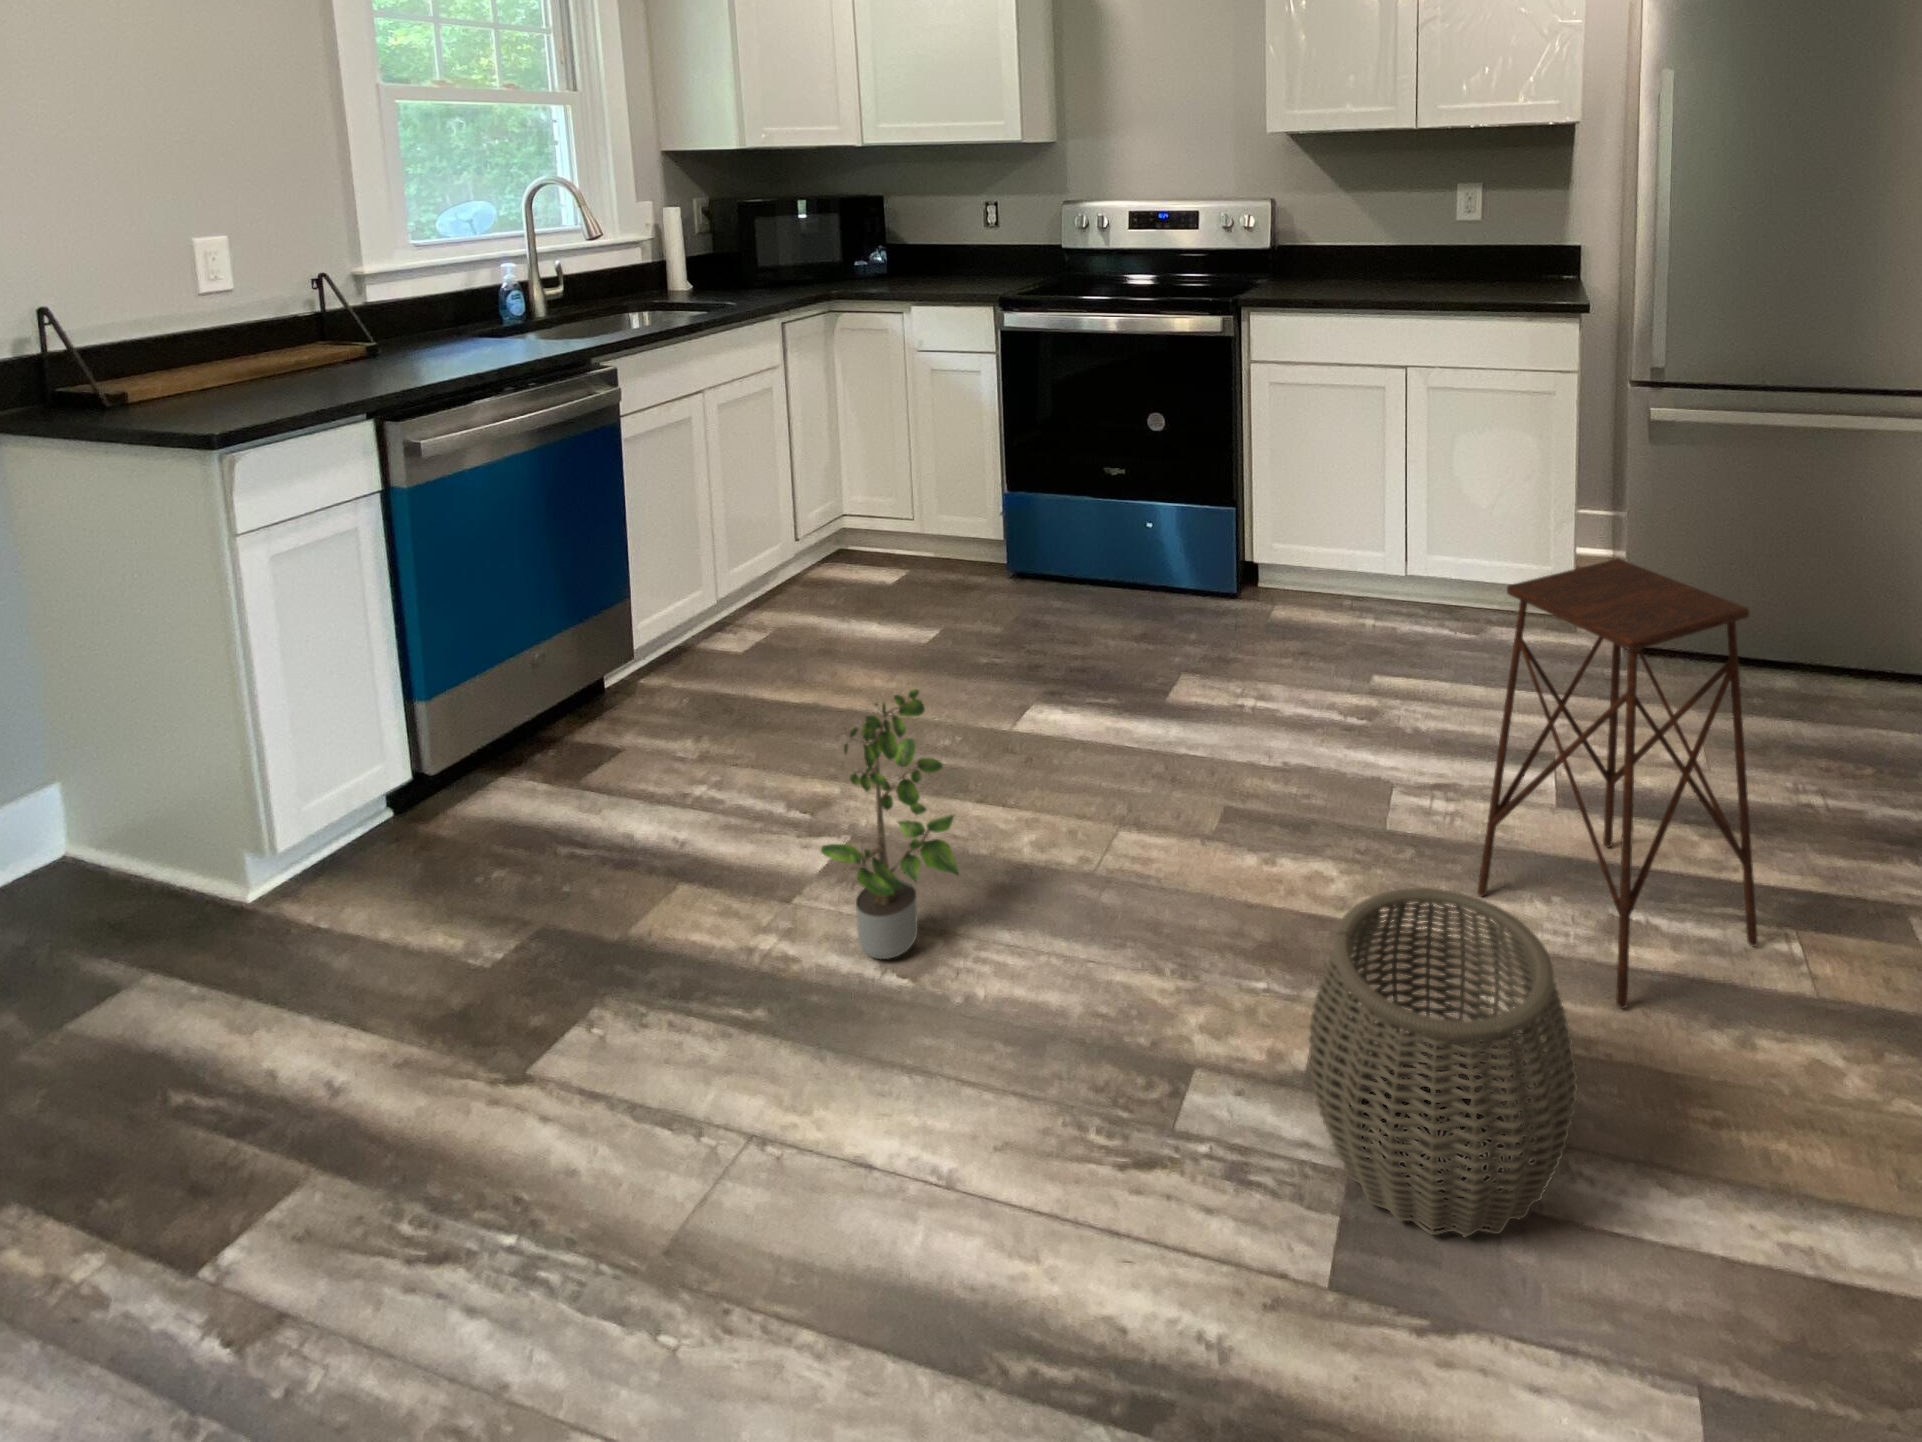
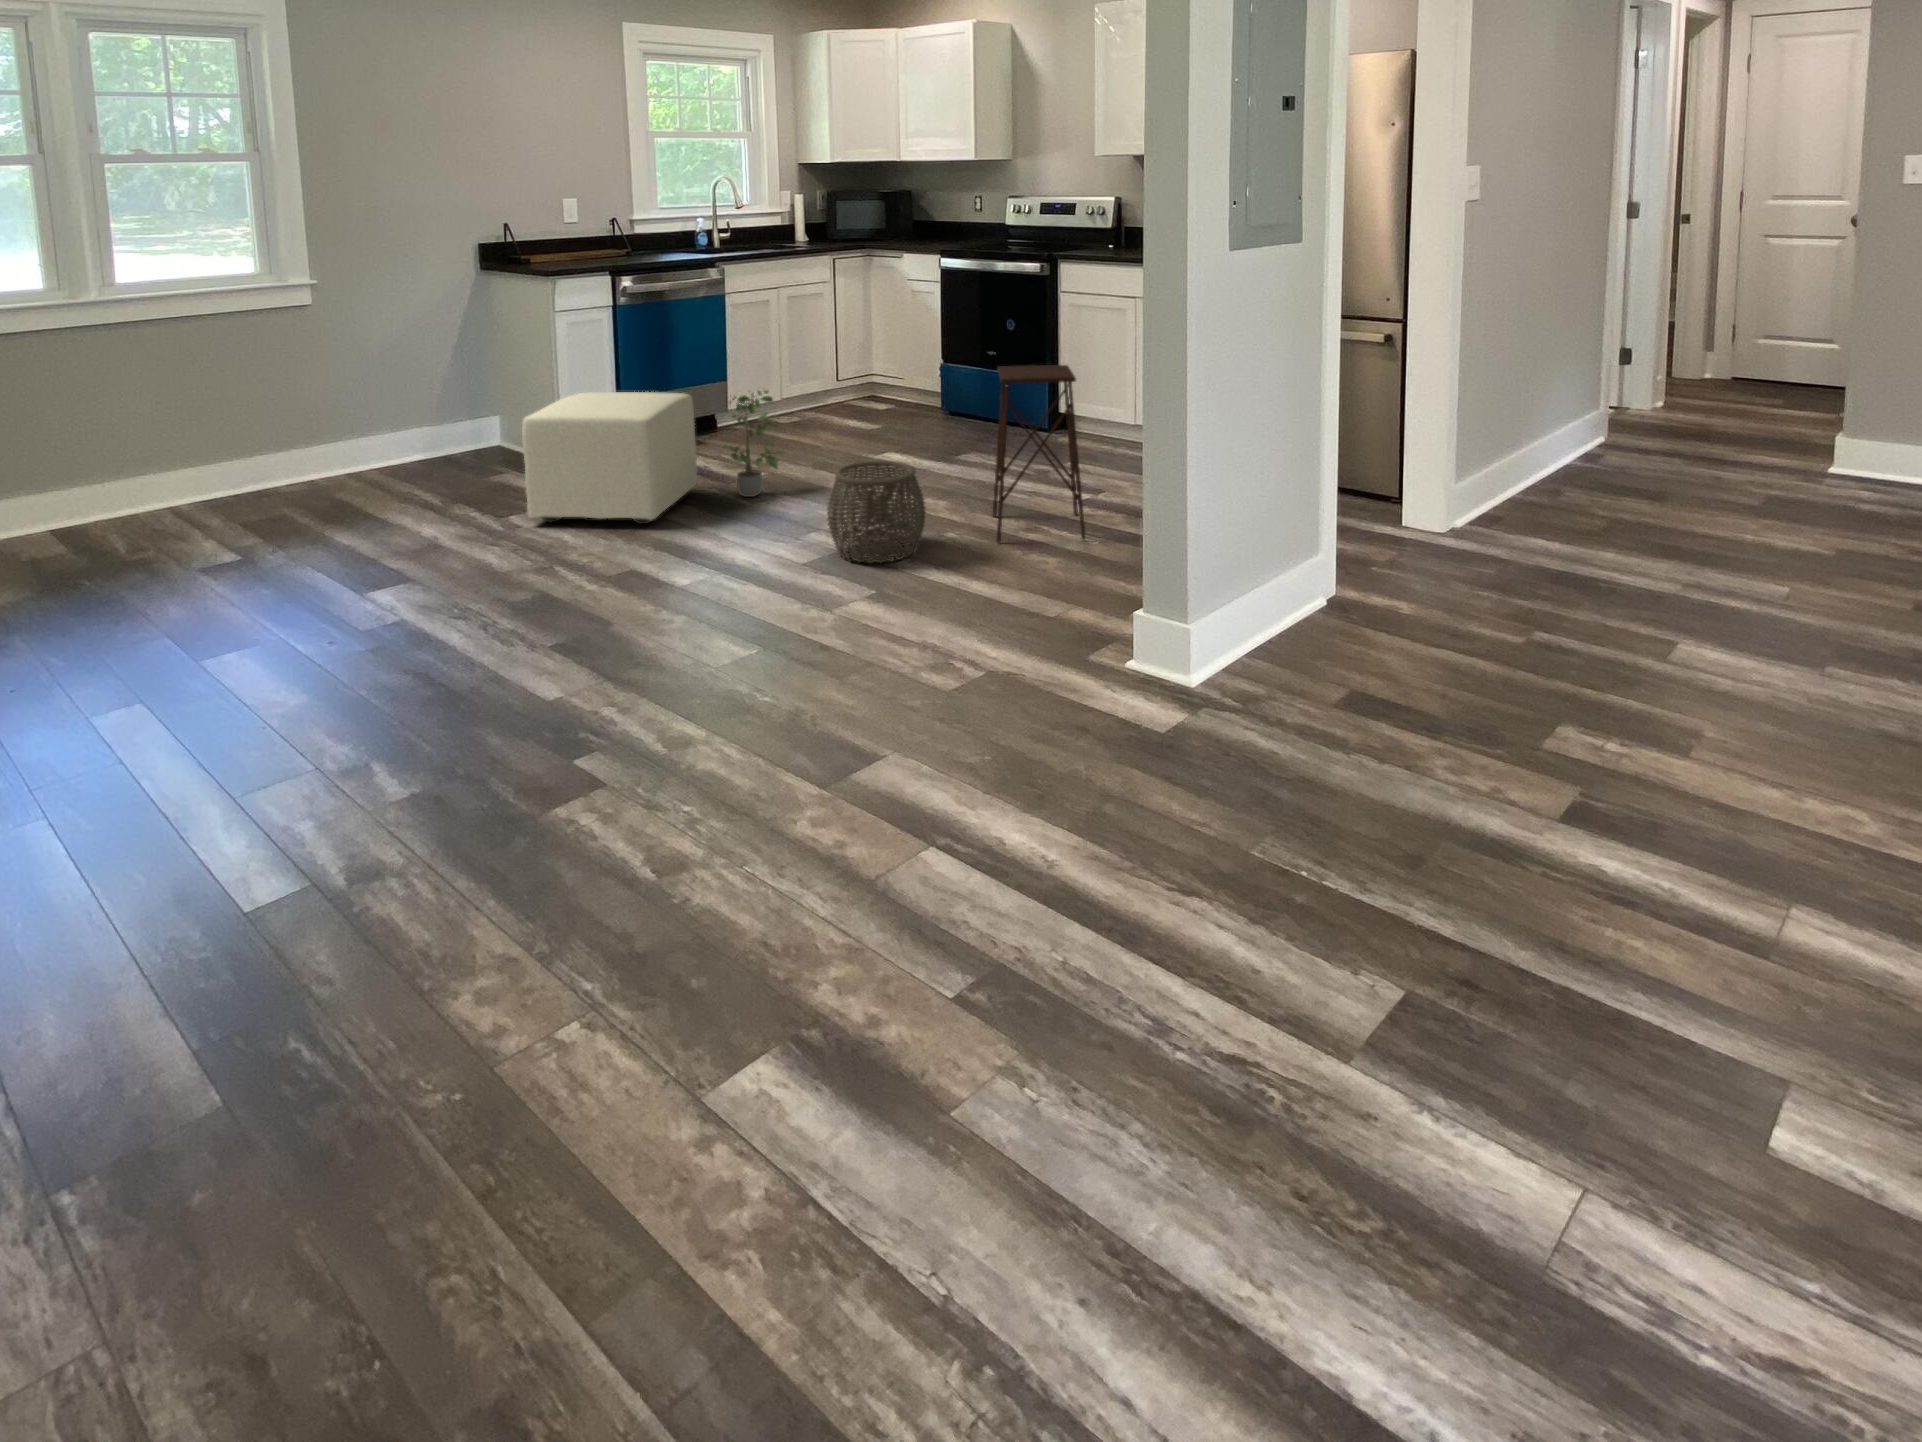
ottoman: none [252,740,753,1328] -> present [522,392,698,524]

